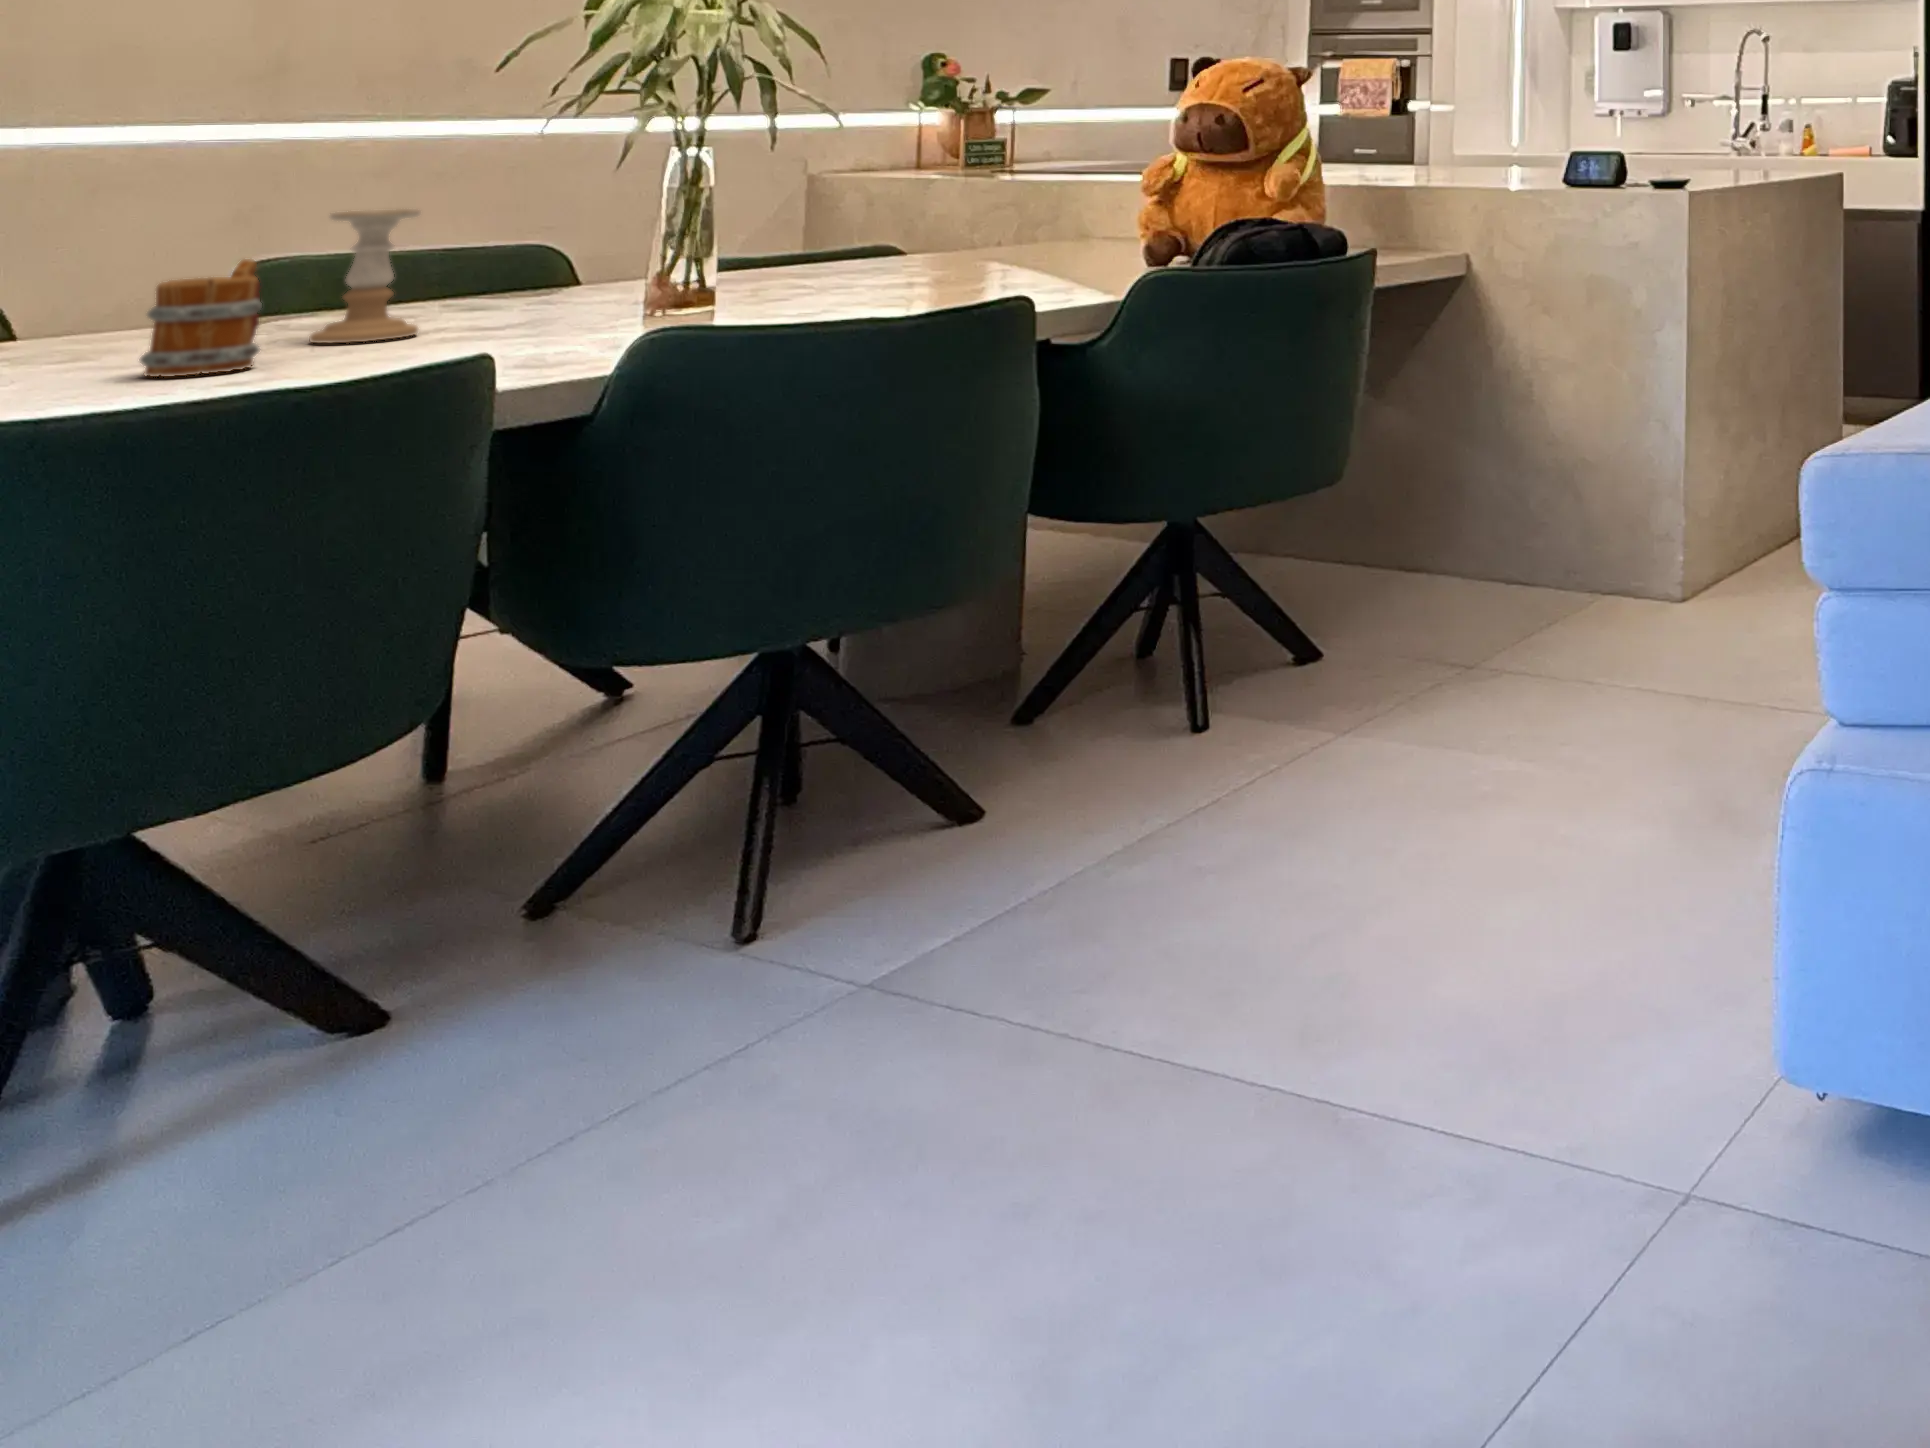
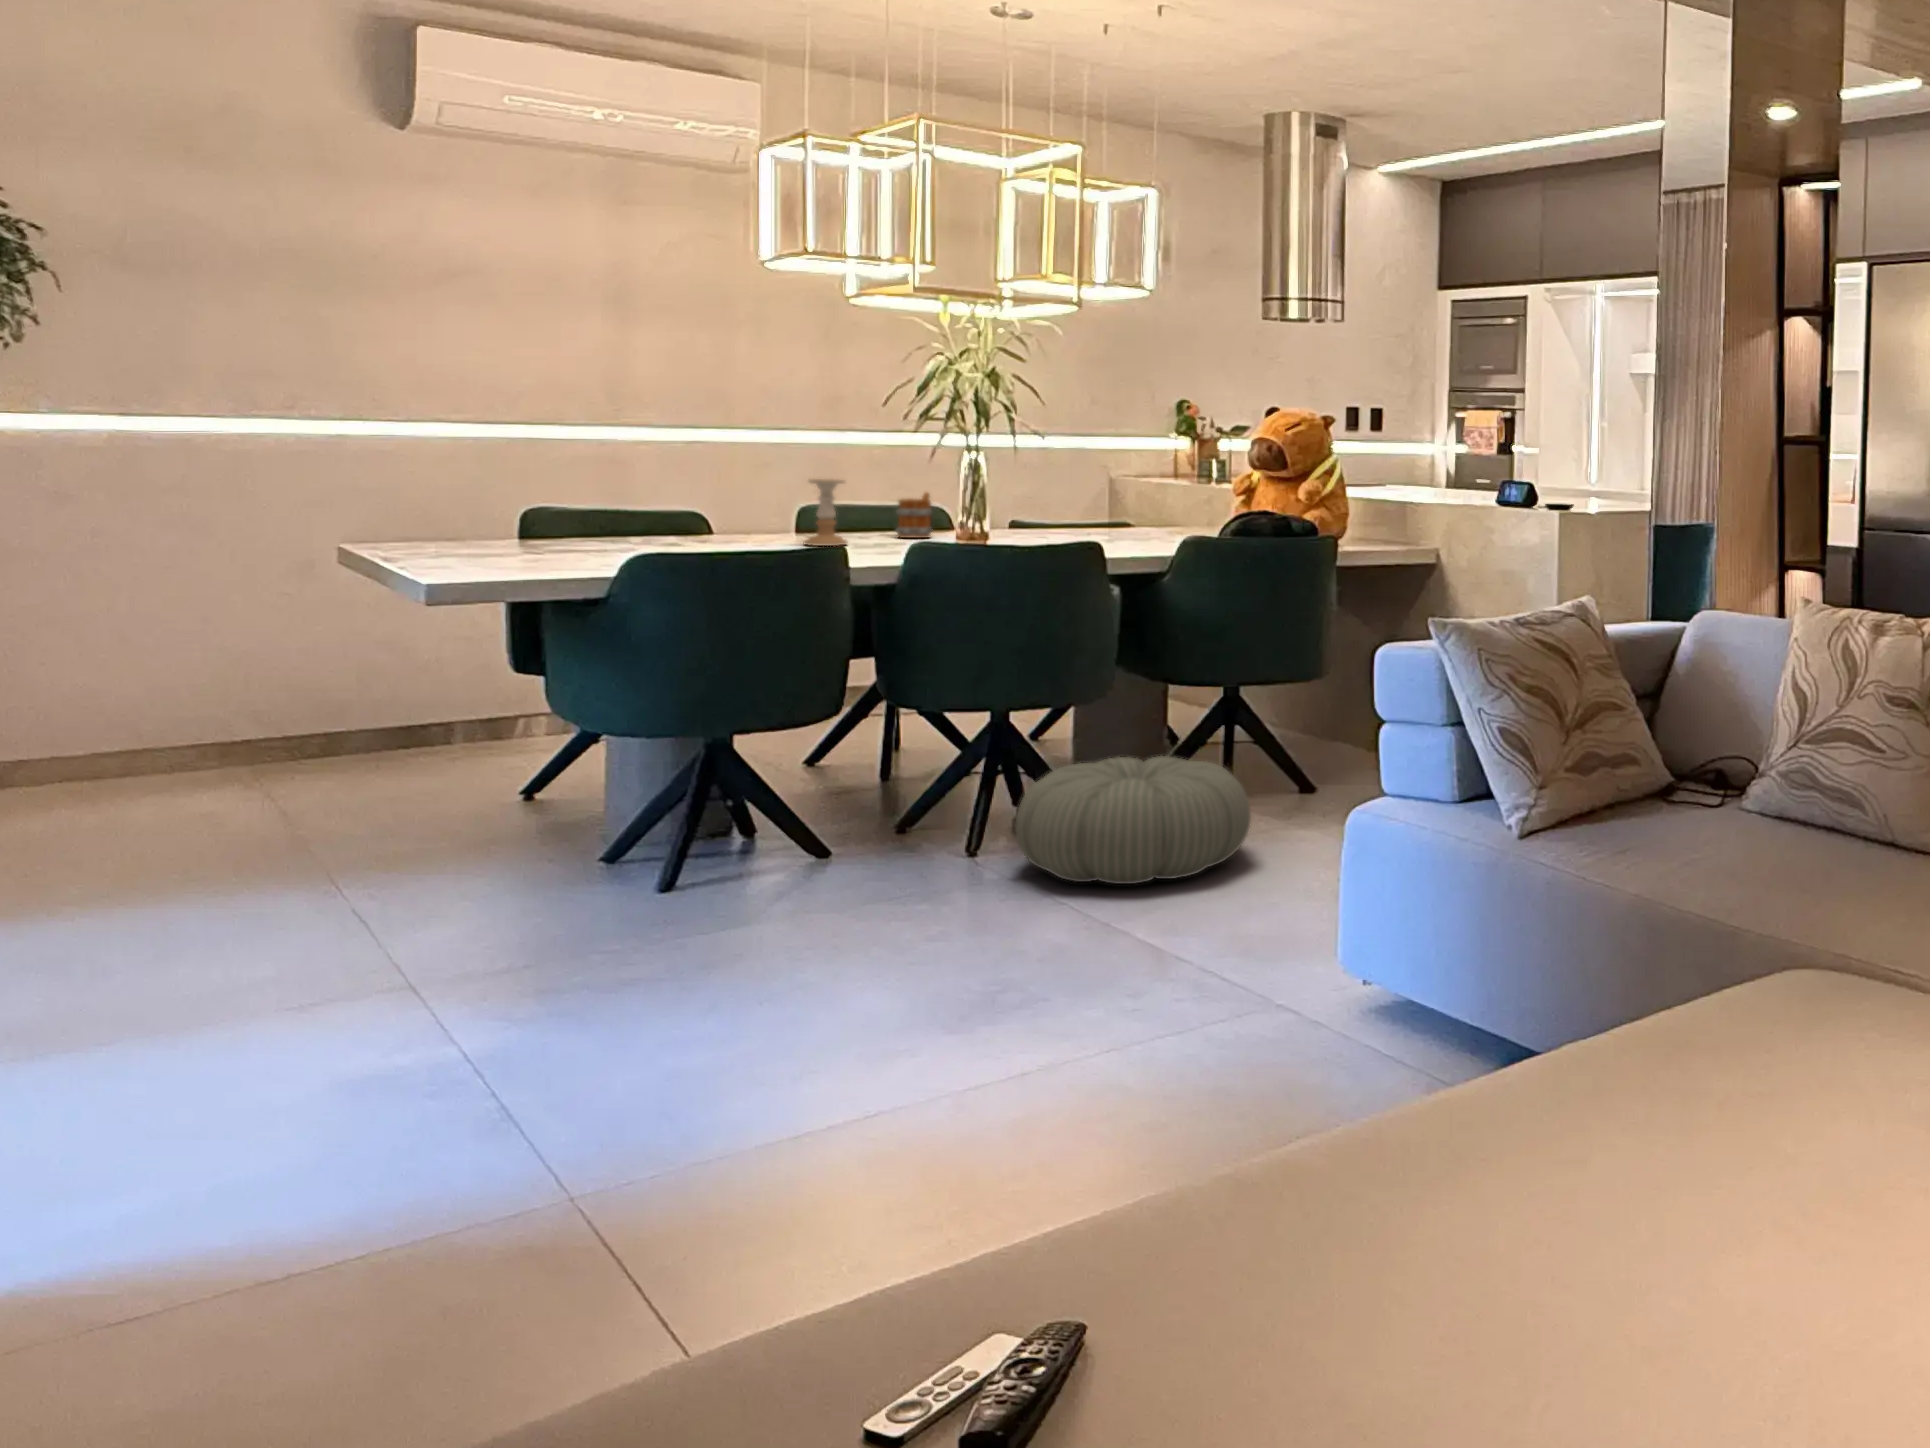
mug: present [140,259,261,377] -> present [896,492,932,538]
pouf: none [895,664,1353,963] -> present [1016,756,1251,884]

